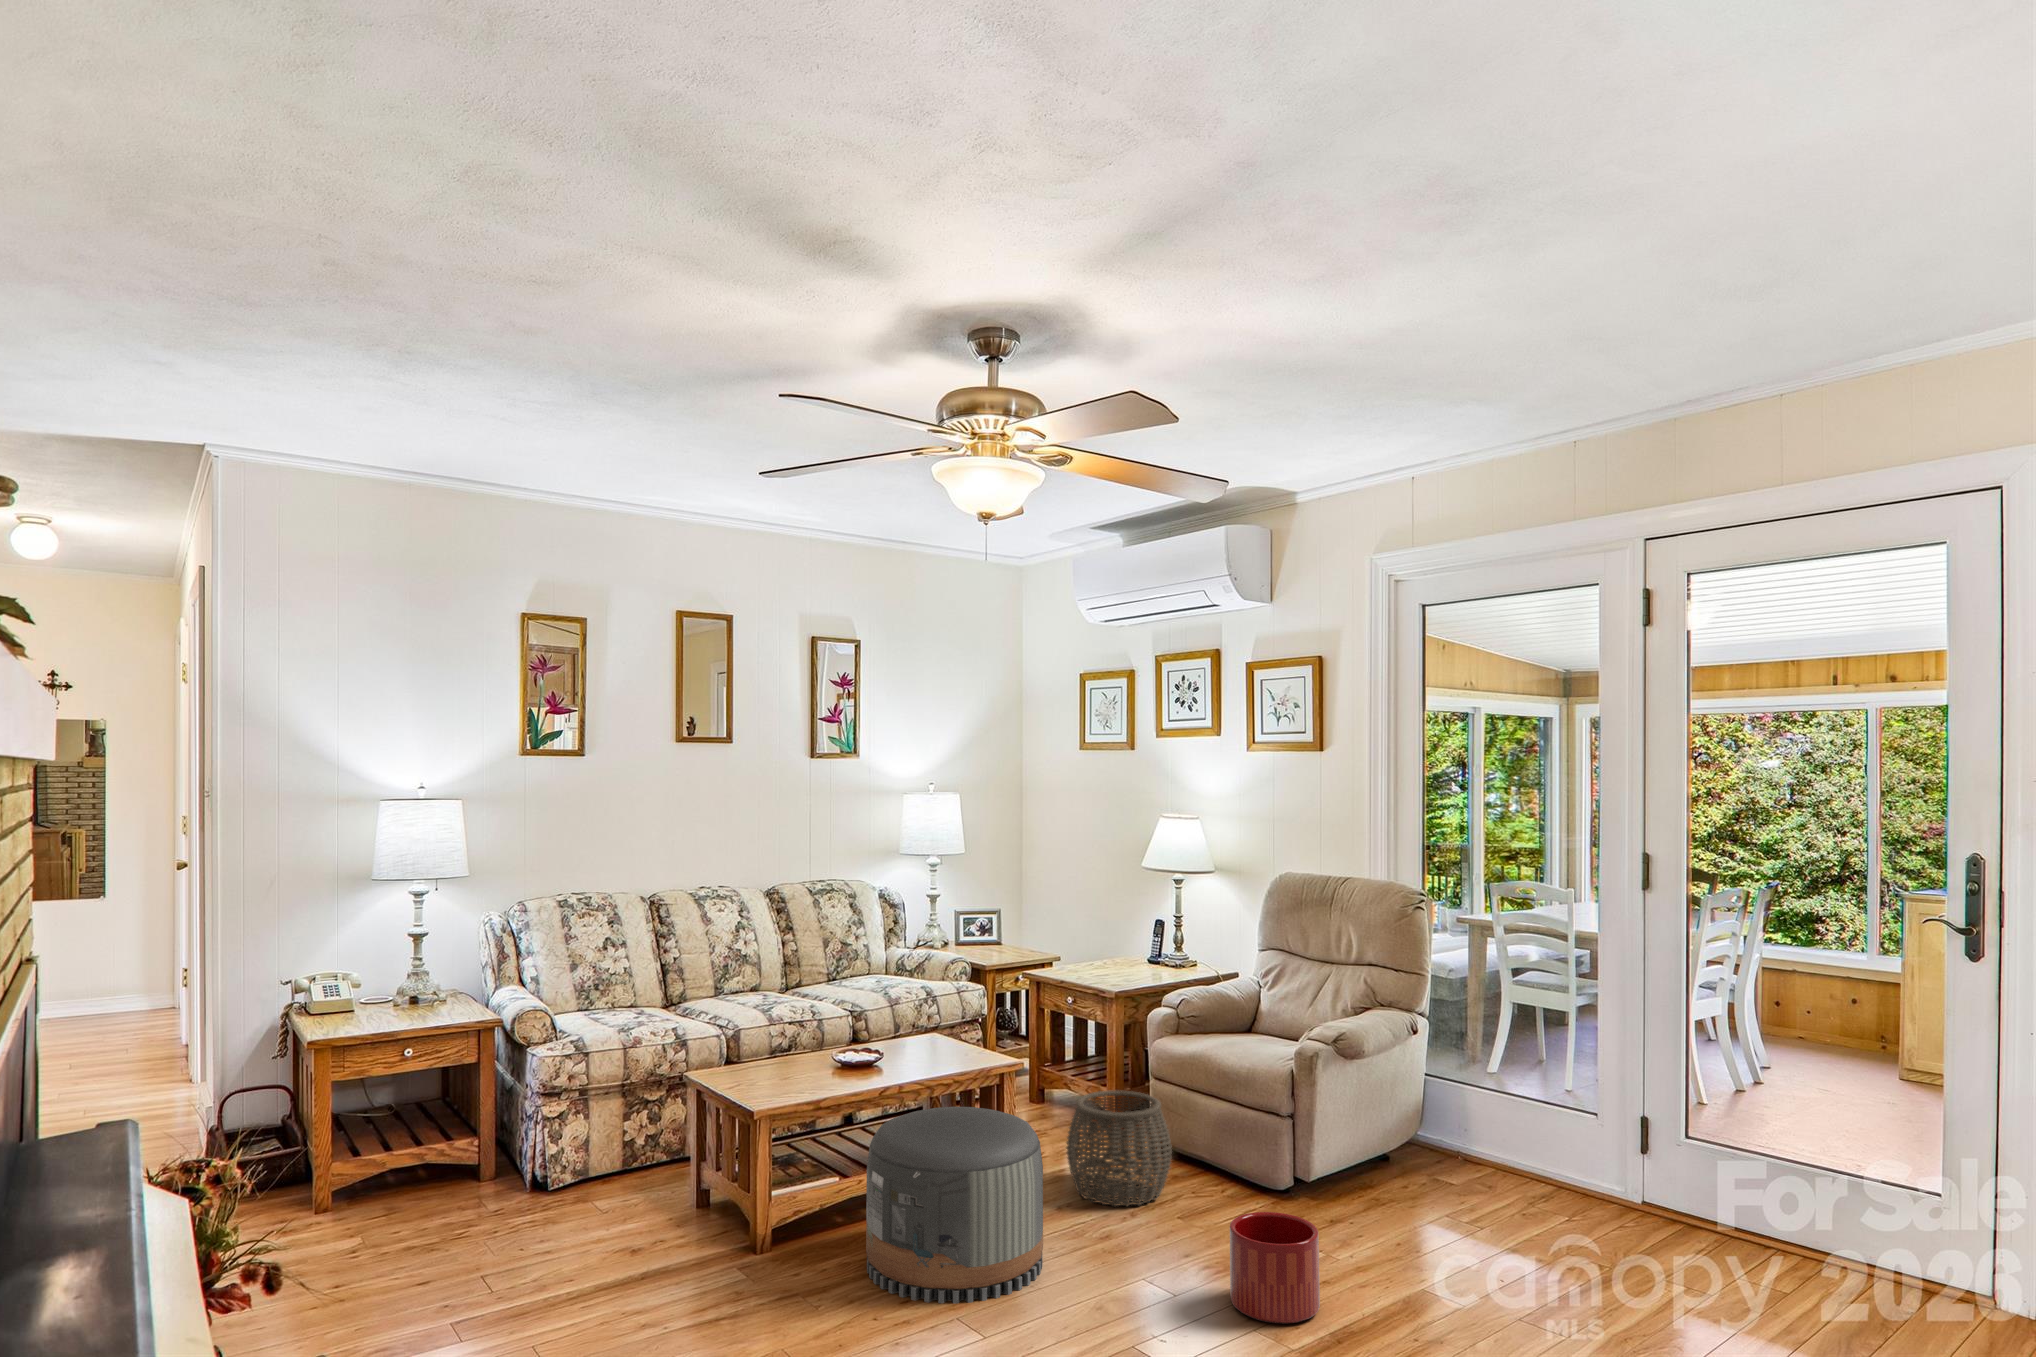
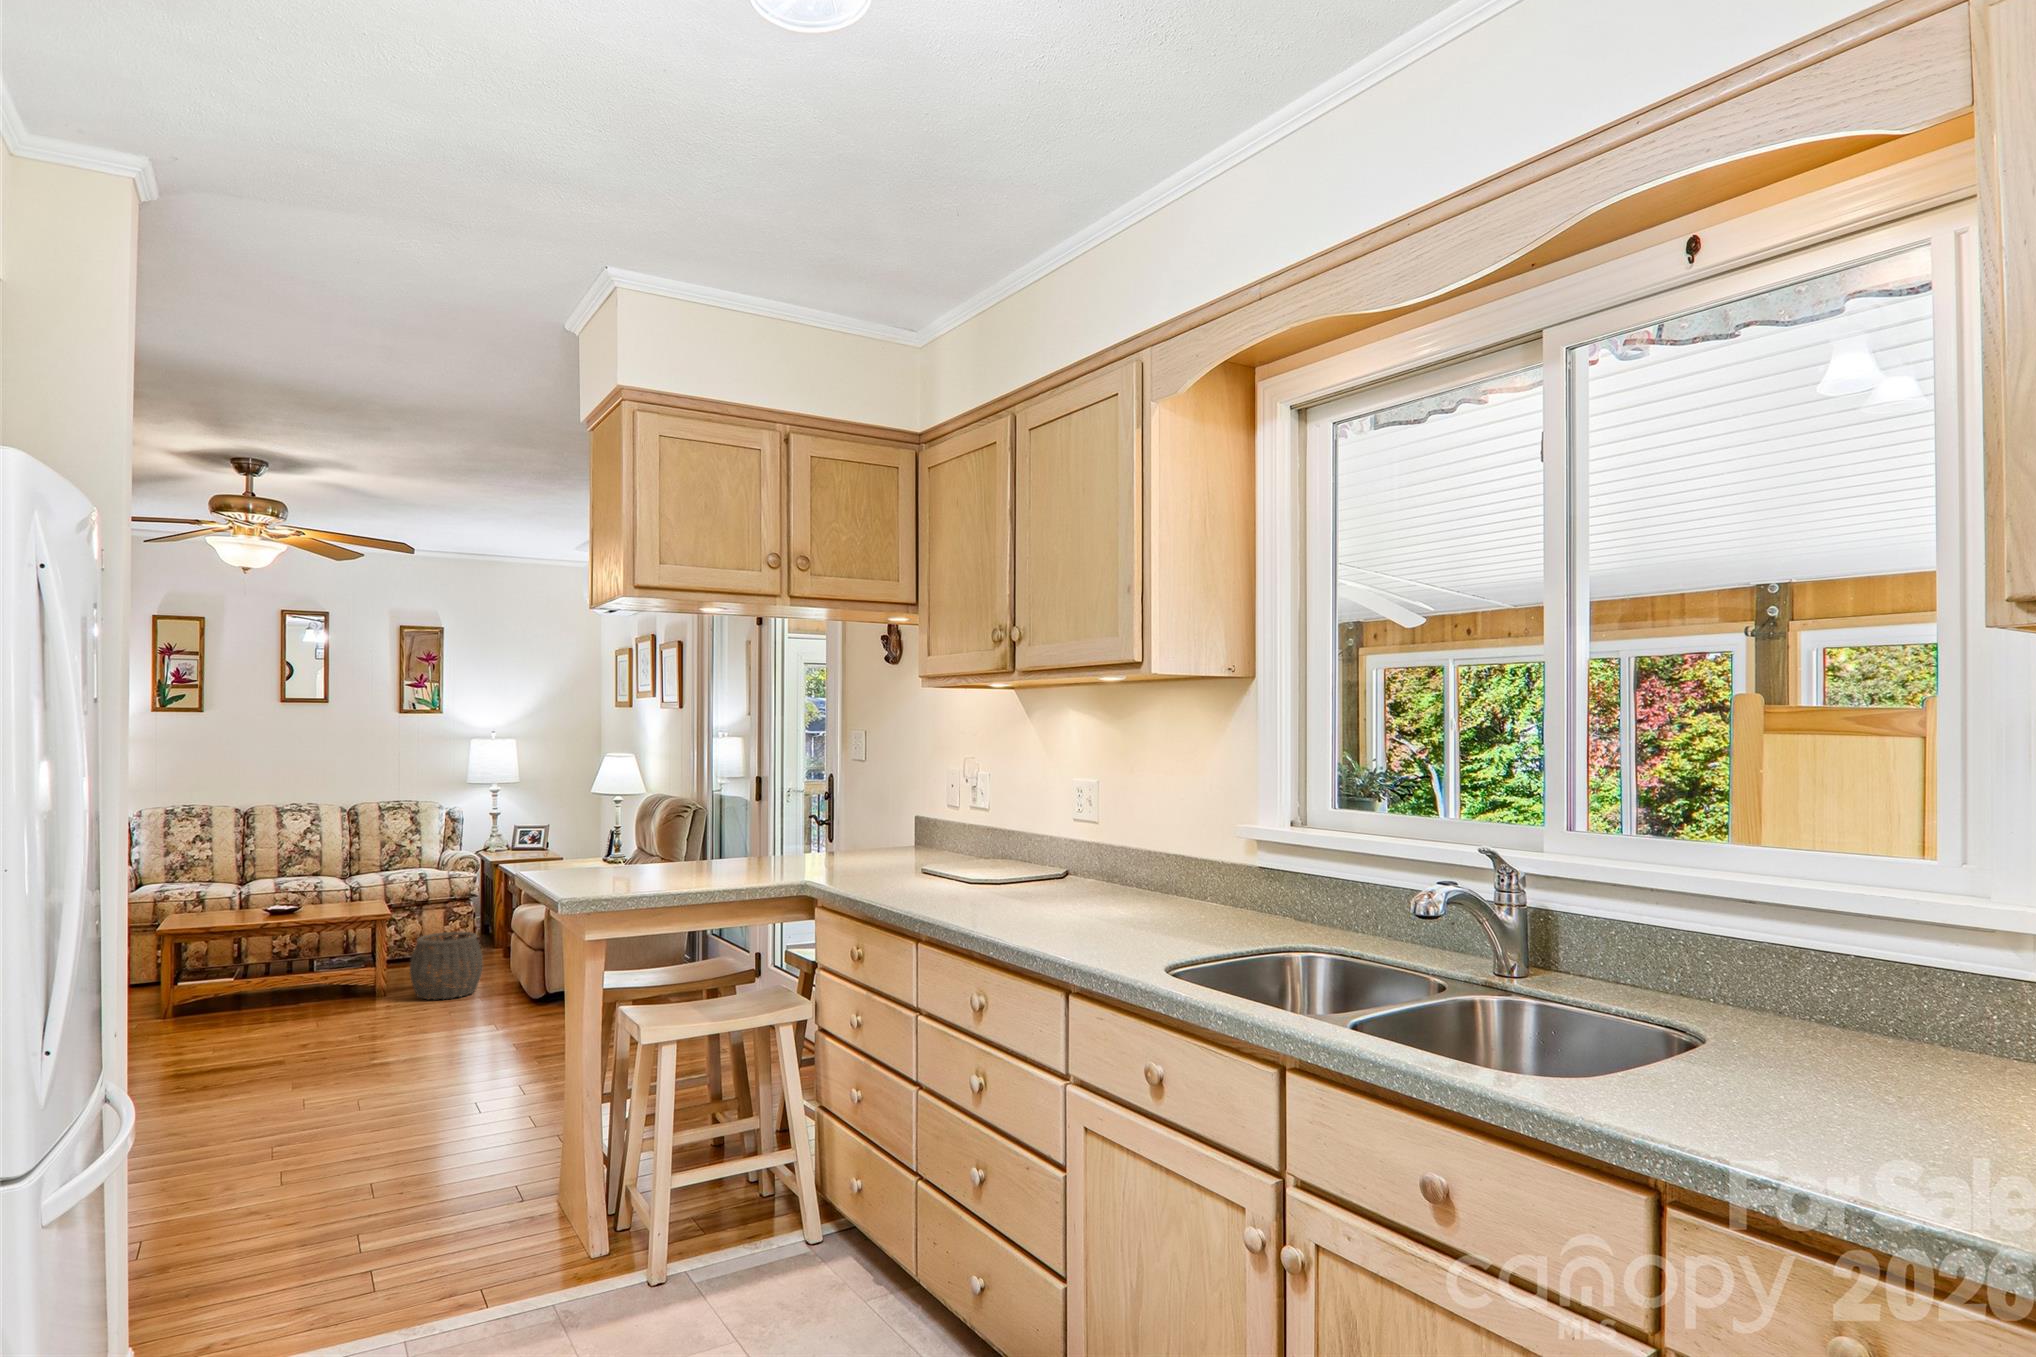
pouf: present [866,1107,1043,1304] -> none [209,931,335,1035]
planter: present [1230,1212,1320,1324] -> none [385,988,443,1045]

